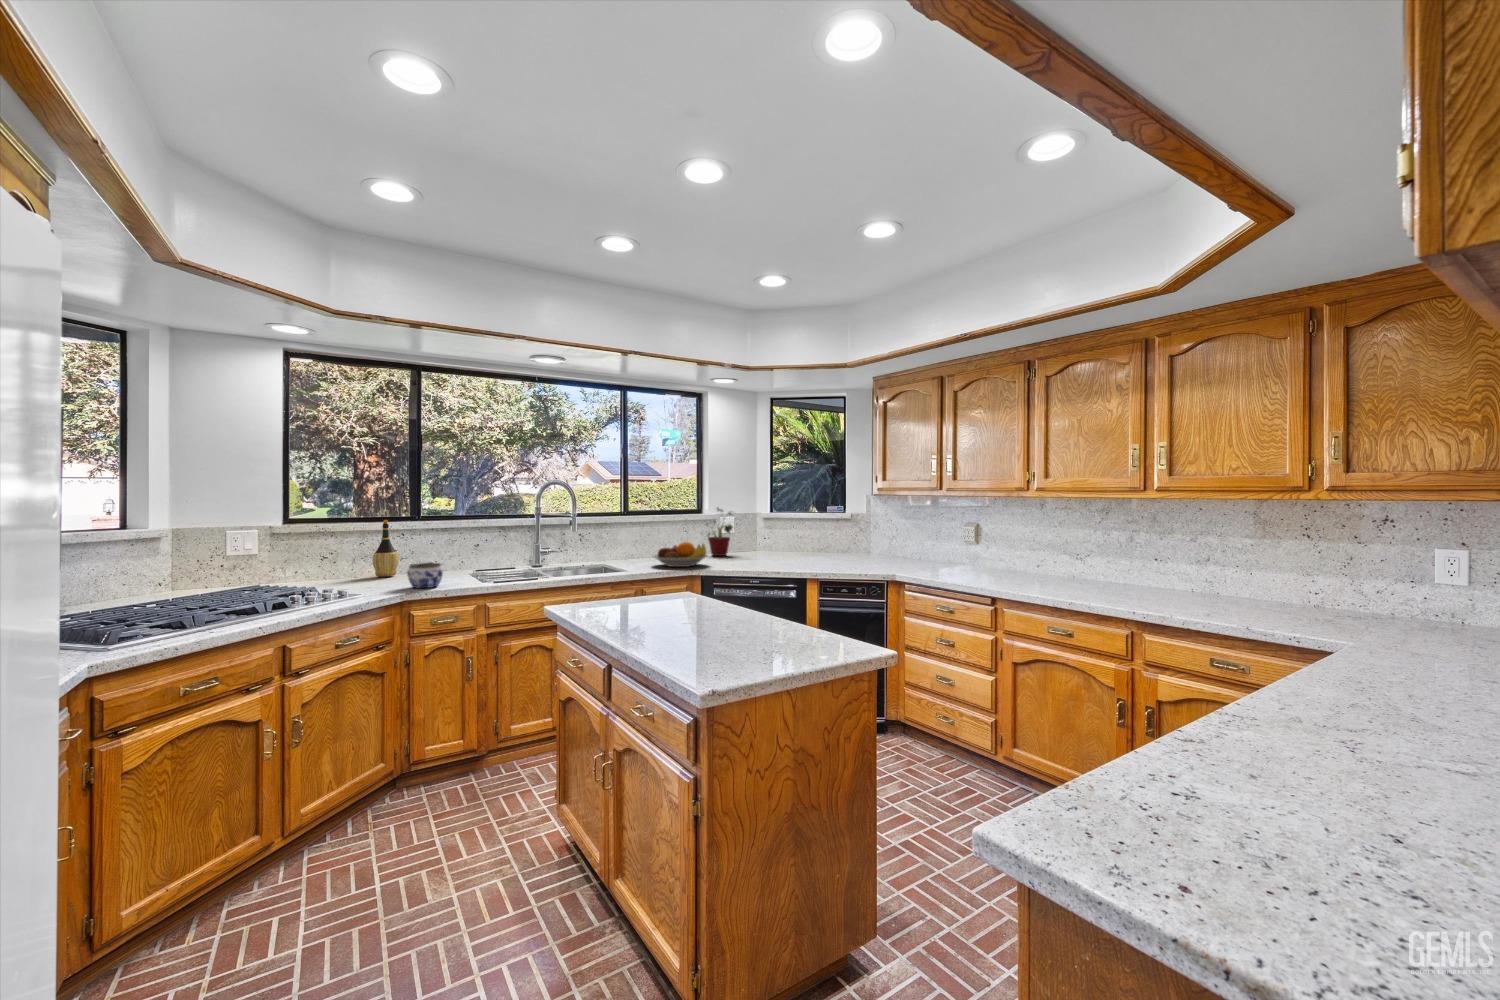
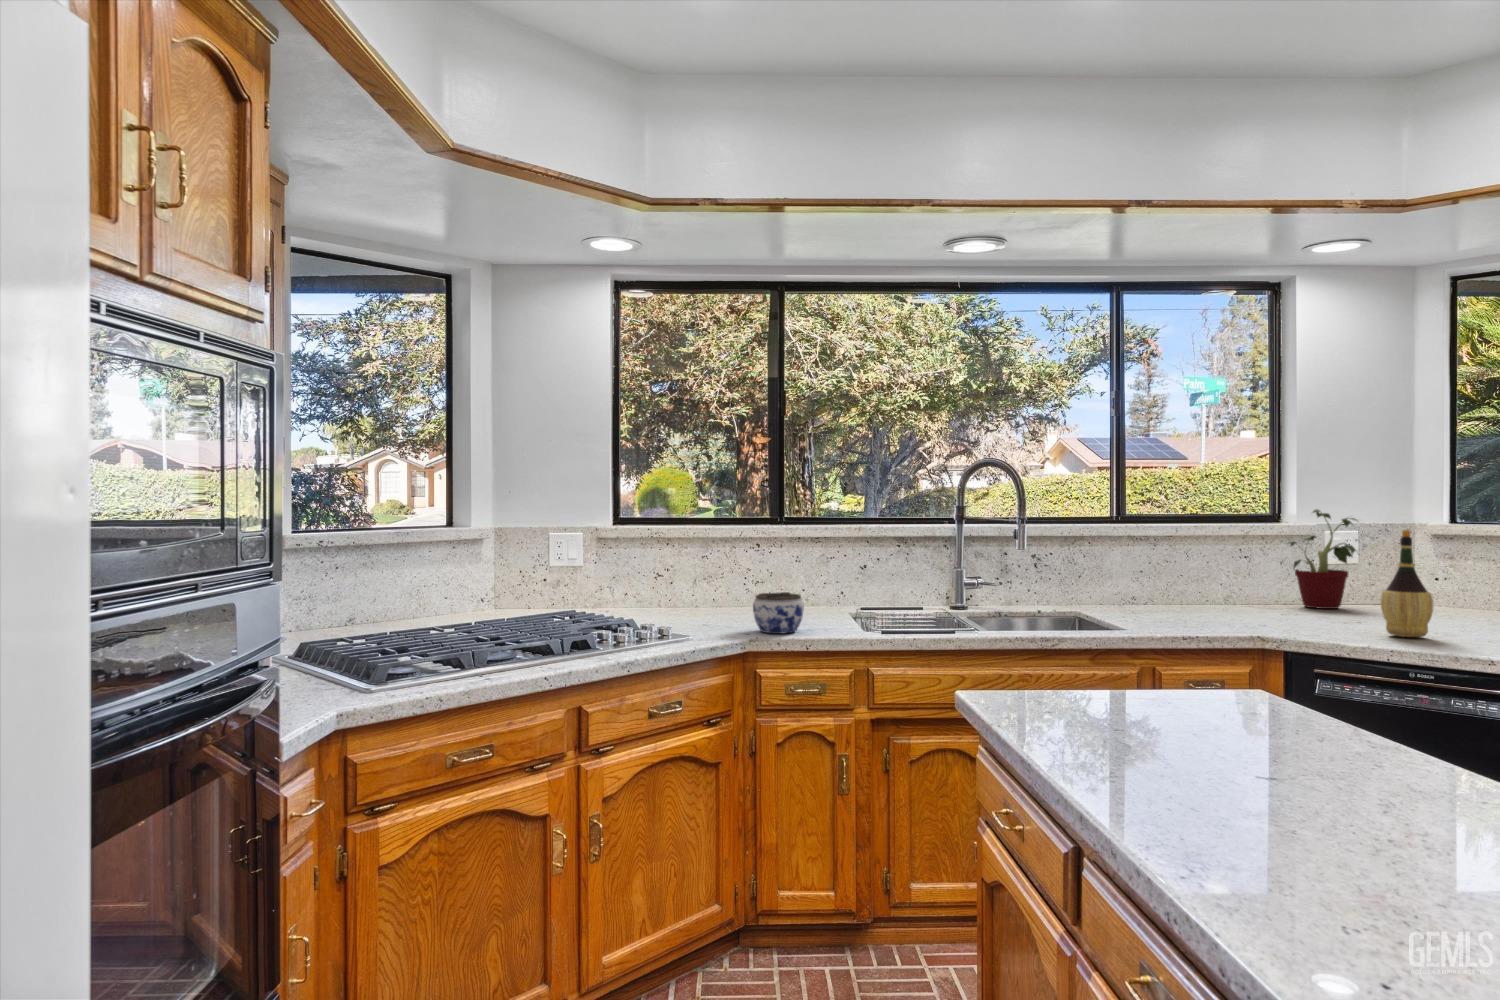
wine bottle: present [372,520,399,577] -> present [1381,530,1433,637]
fruit bowl: present [653,542,708,567] -> none [1174,576,1302,627]

